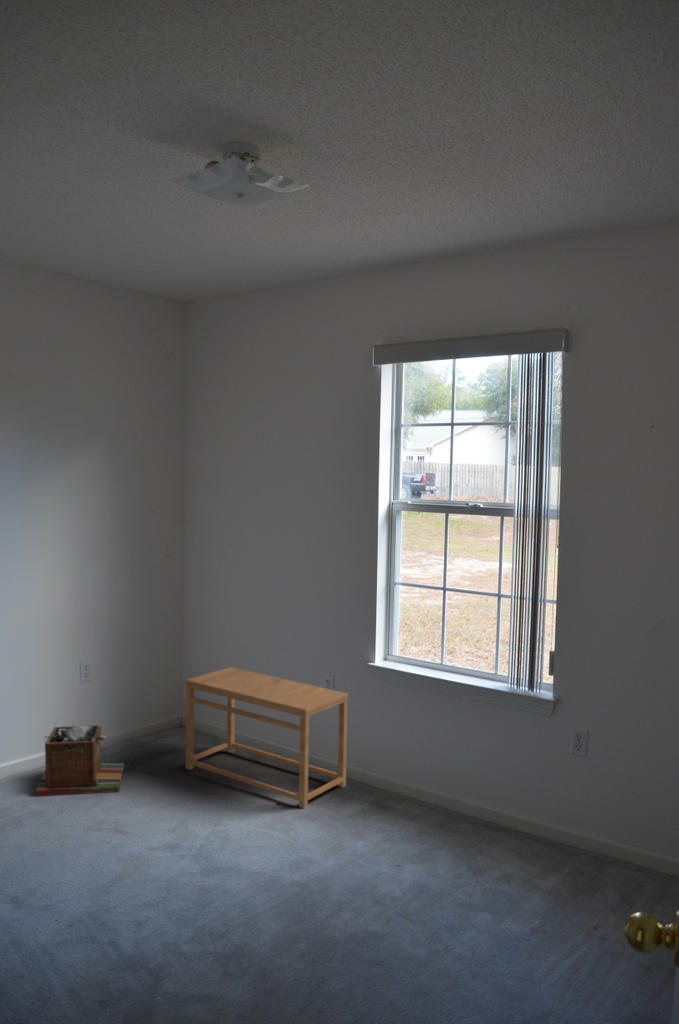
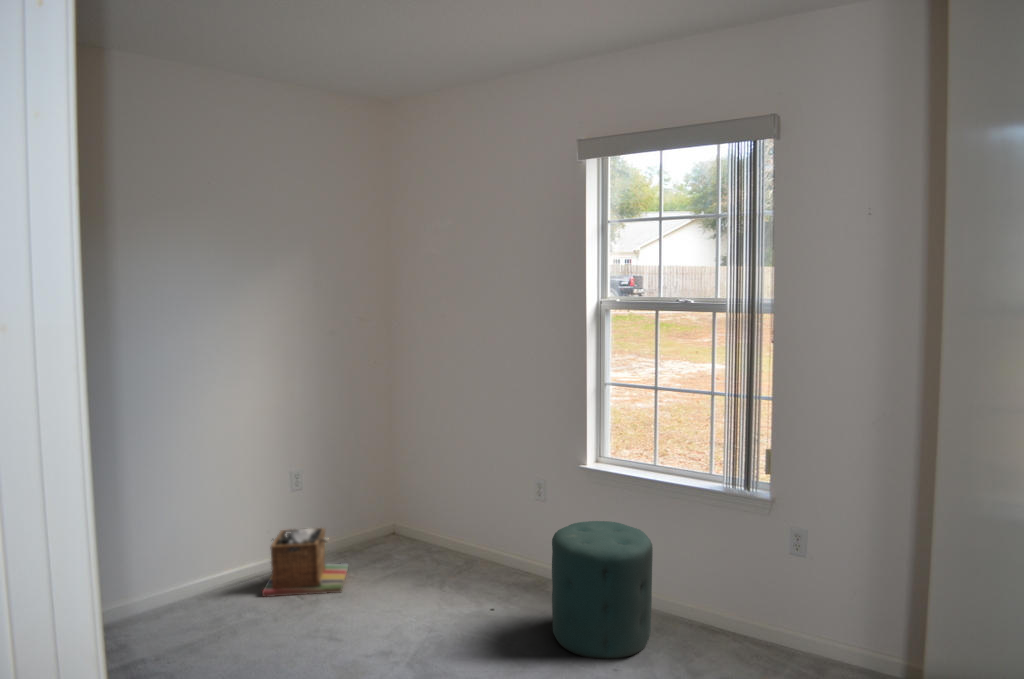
side table: present [186,667,348,809] -> none [405,471,562,609]
ottoman: none [335,720,436,857] -> present [552,521,653,660]

